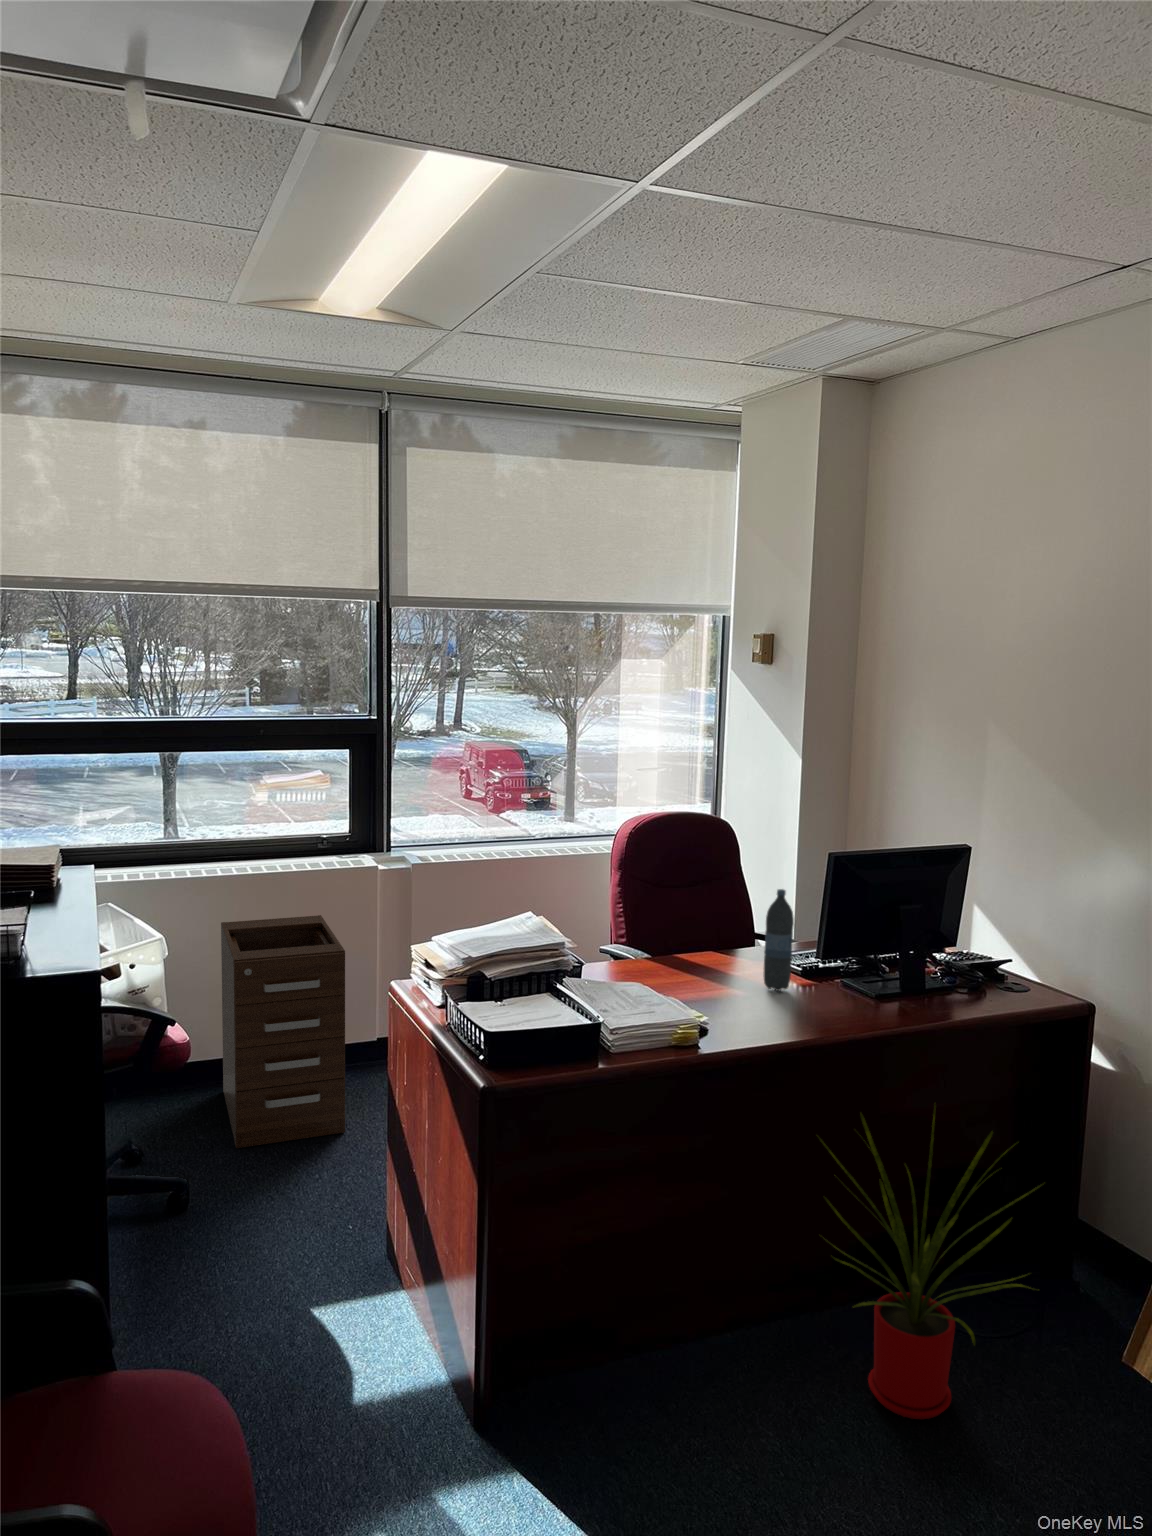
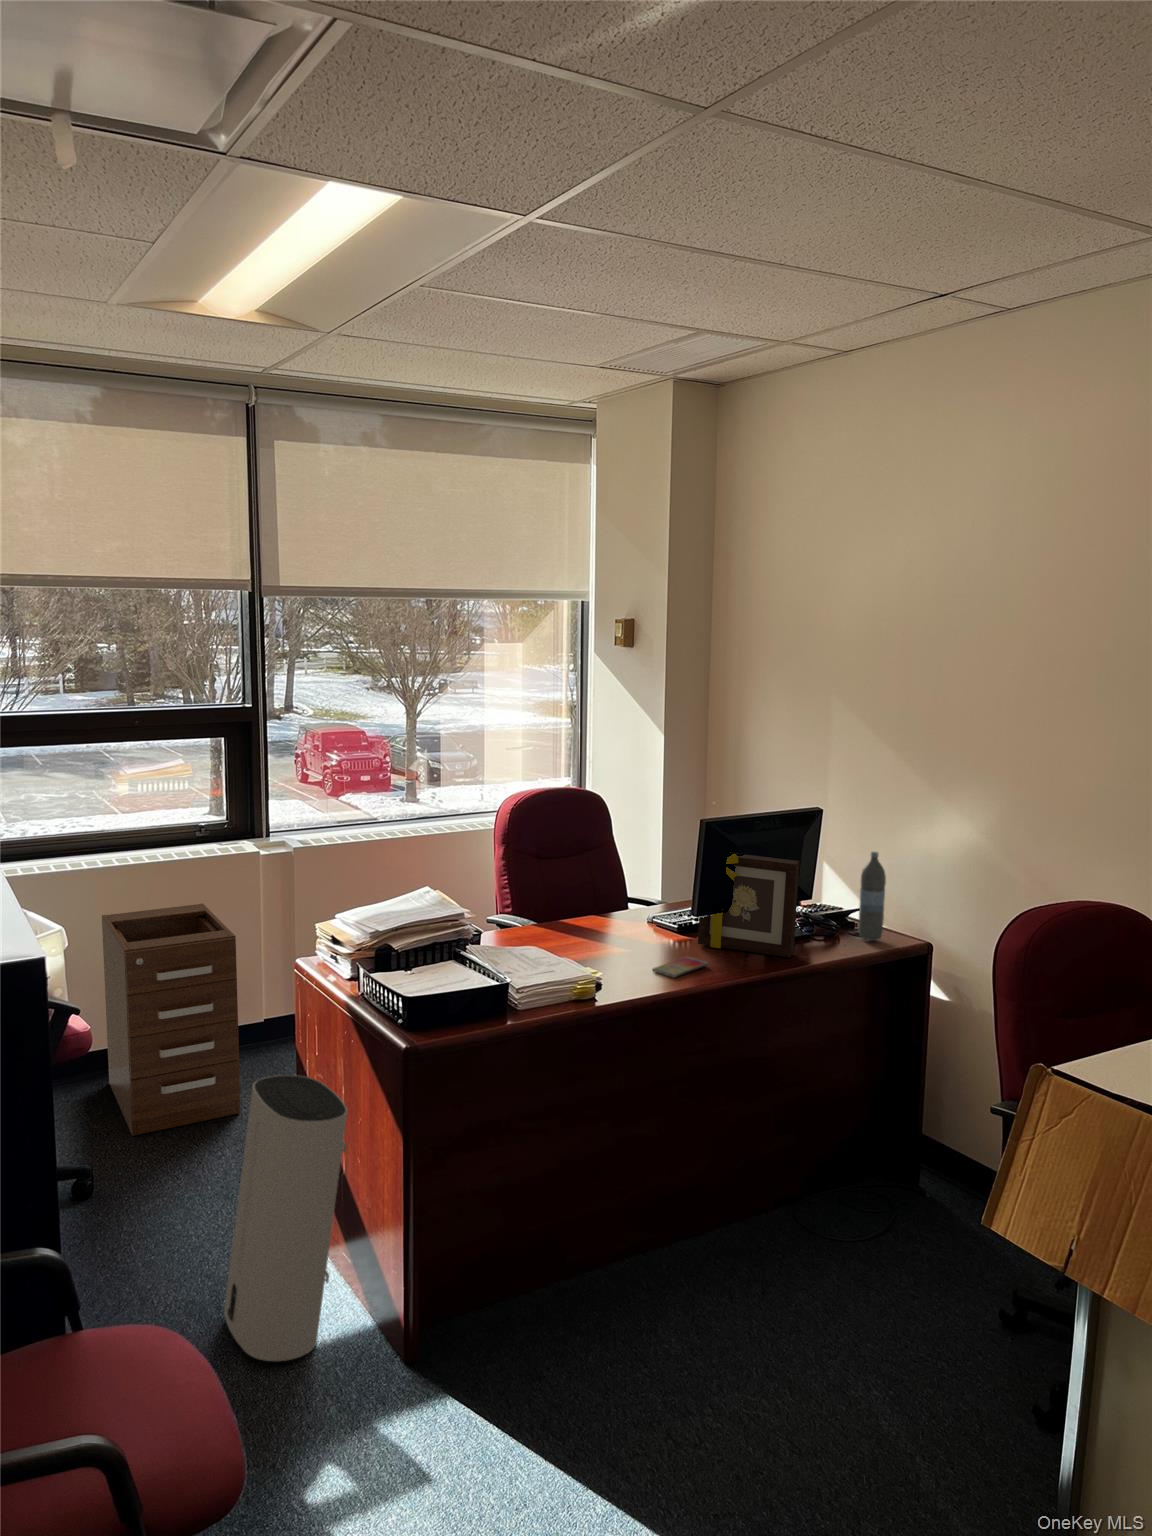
picture frame: none [823,885,941,1010] -> present [698,853,799,958]
water bottle: present [764,889,794,991] -> present [859,852,886,941]
smartphone: none [768,1002,833,1026] -> present [653,957,709,977]
air purifier: none [294,1104,425,1414] -> present [224,1075,347,1361]
house plant: present [819,1106,1042,1419] -> none [700,1036,897,1312]

